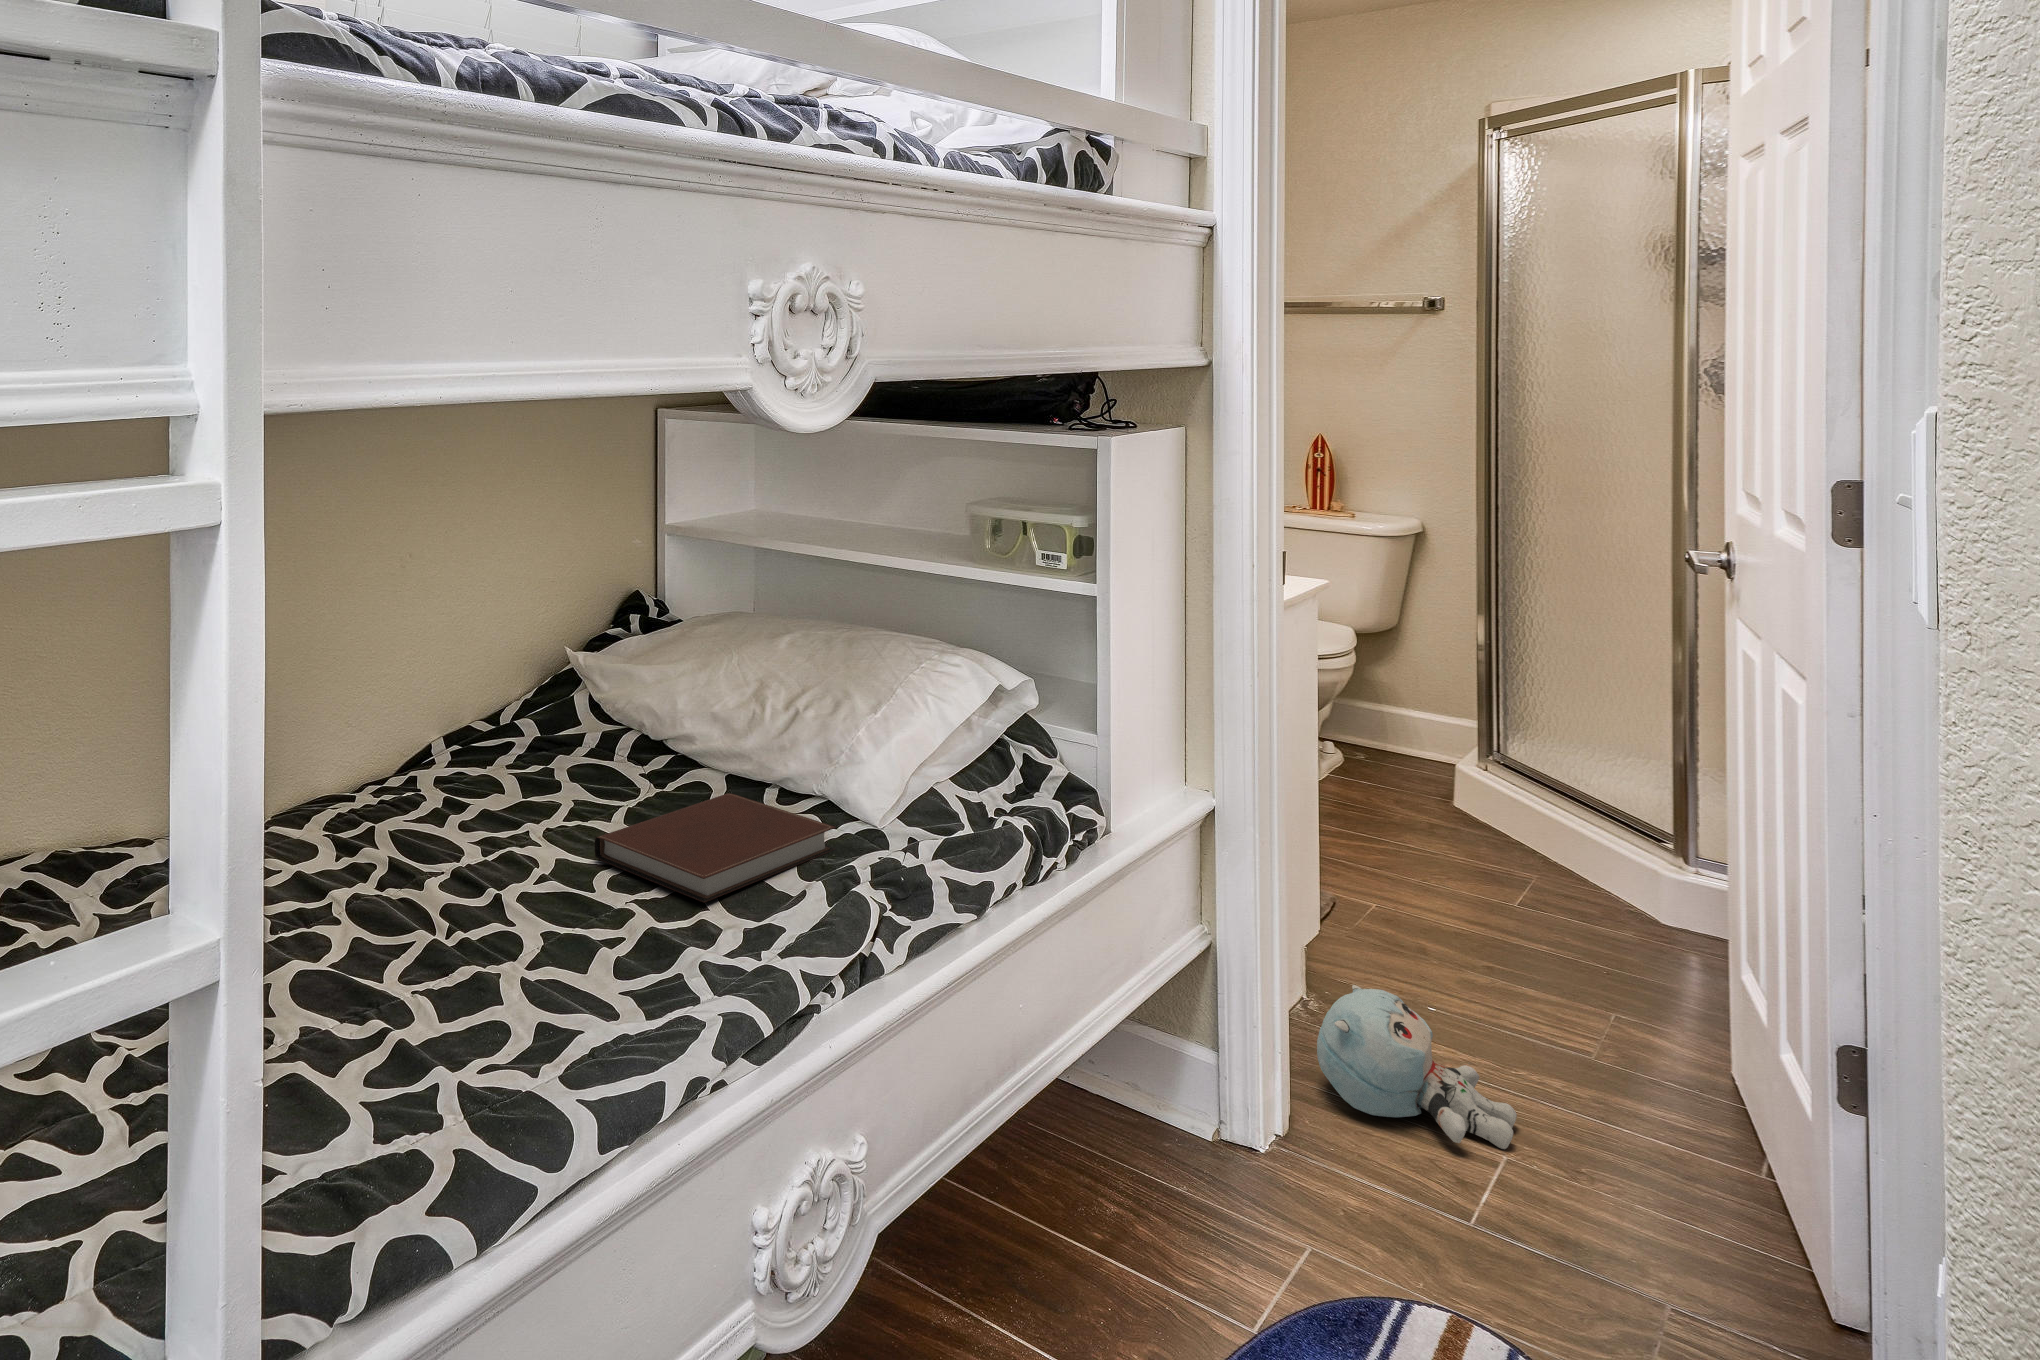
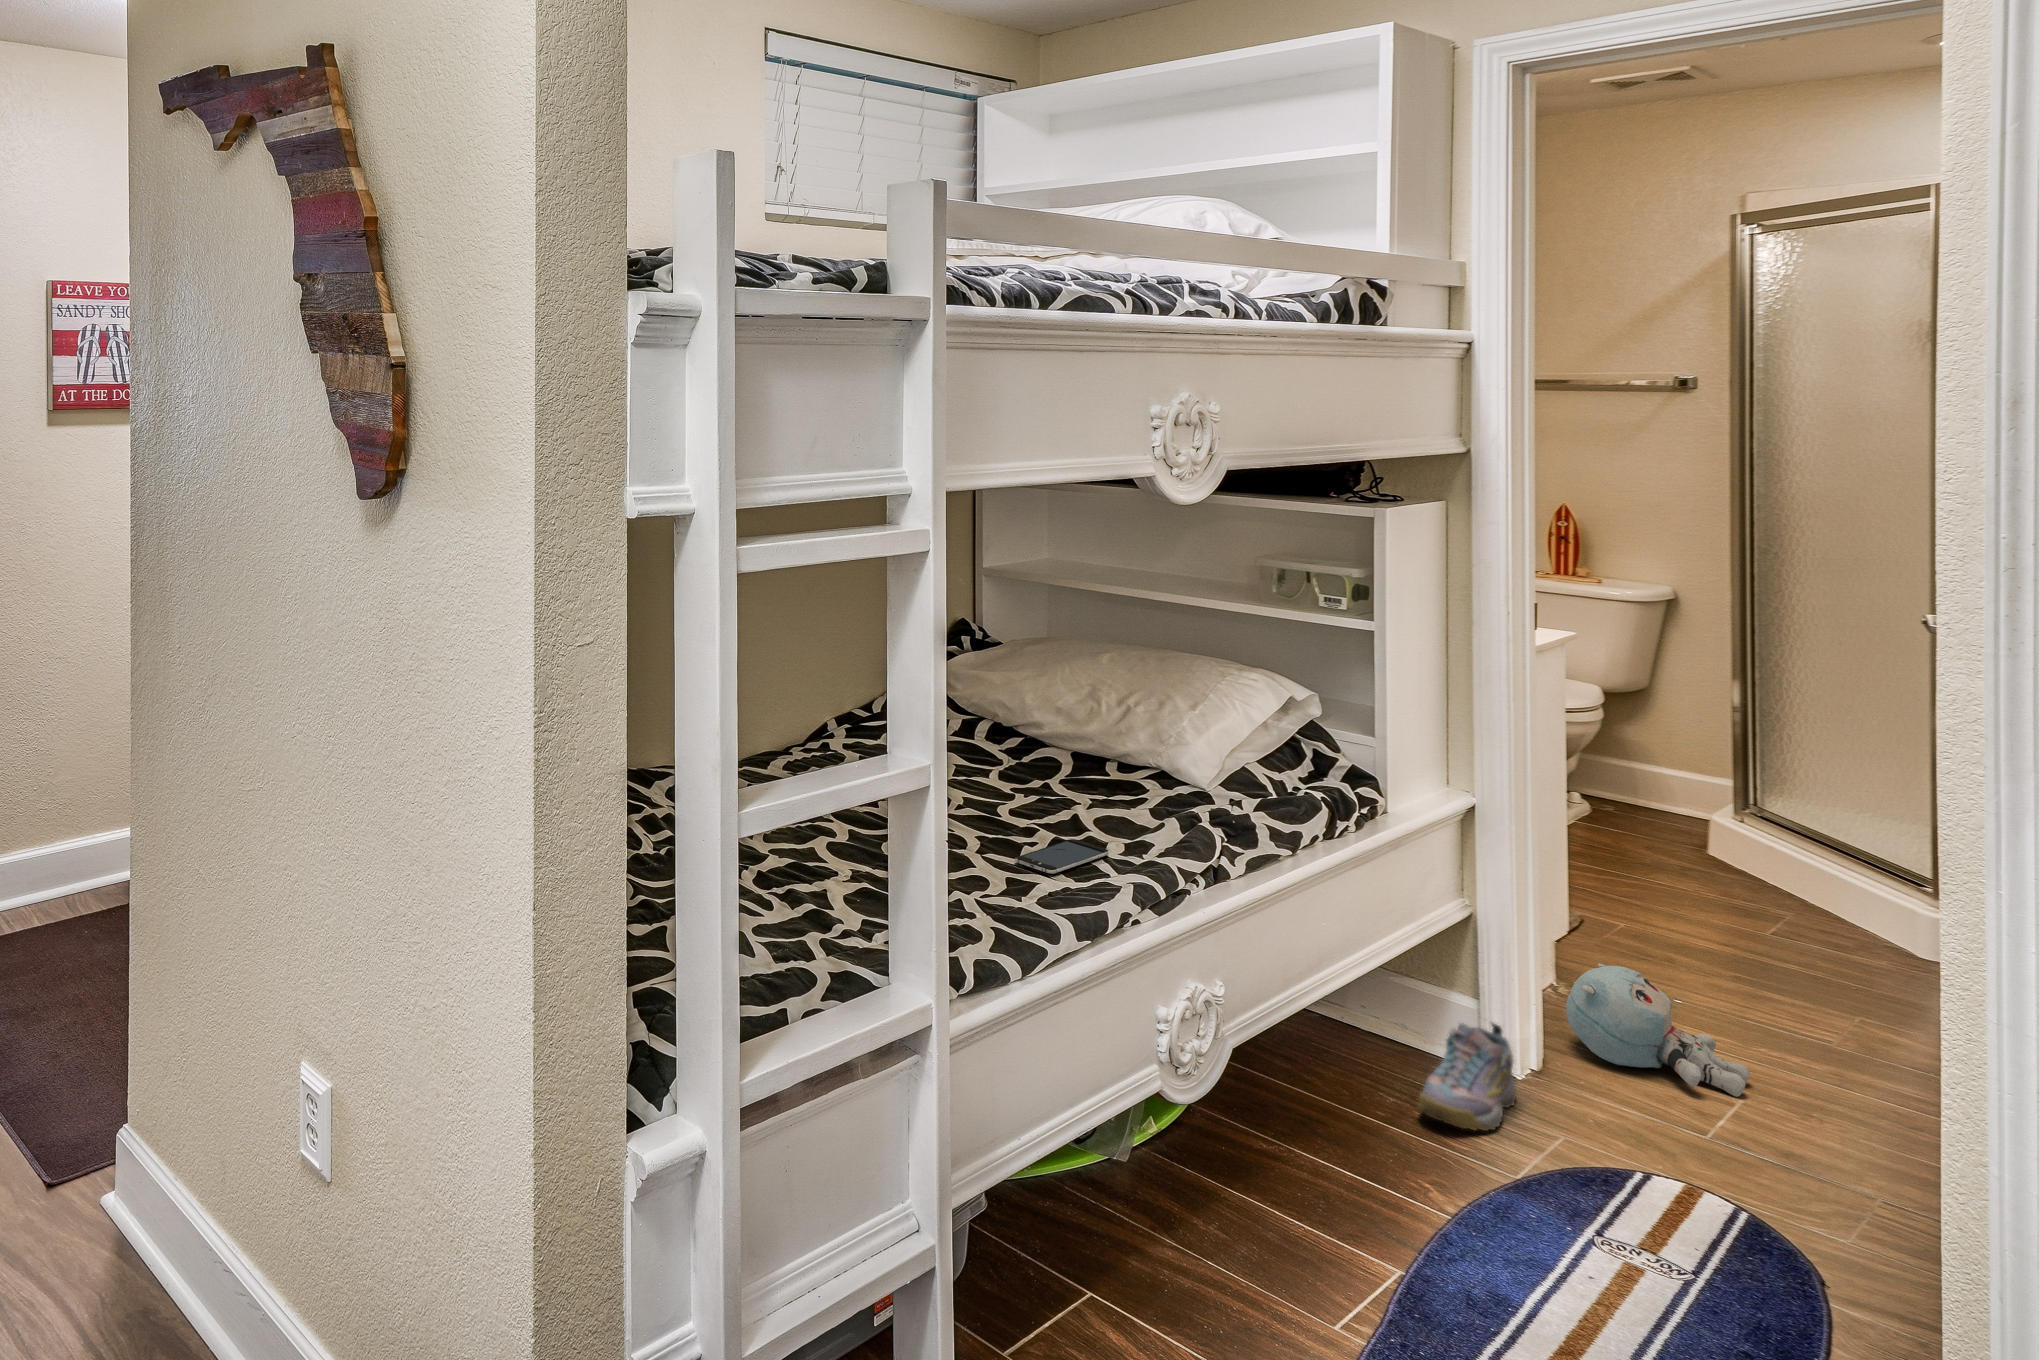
notebook: present [595,793,836,903] -> none [1000,761,1178,824]
smartphone: none [562,936,707,1008] -> present [1015,839,1109,874]
sneaker: none [1142,1087,1259,1248] -> present [1418,1023,1516,1131]

